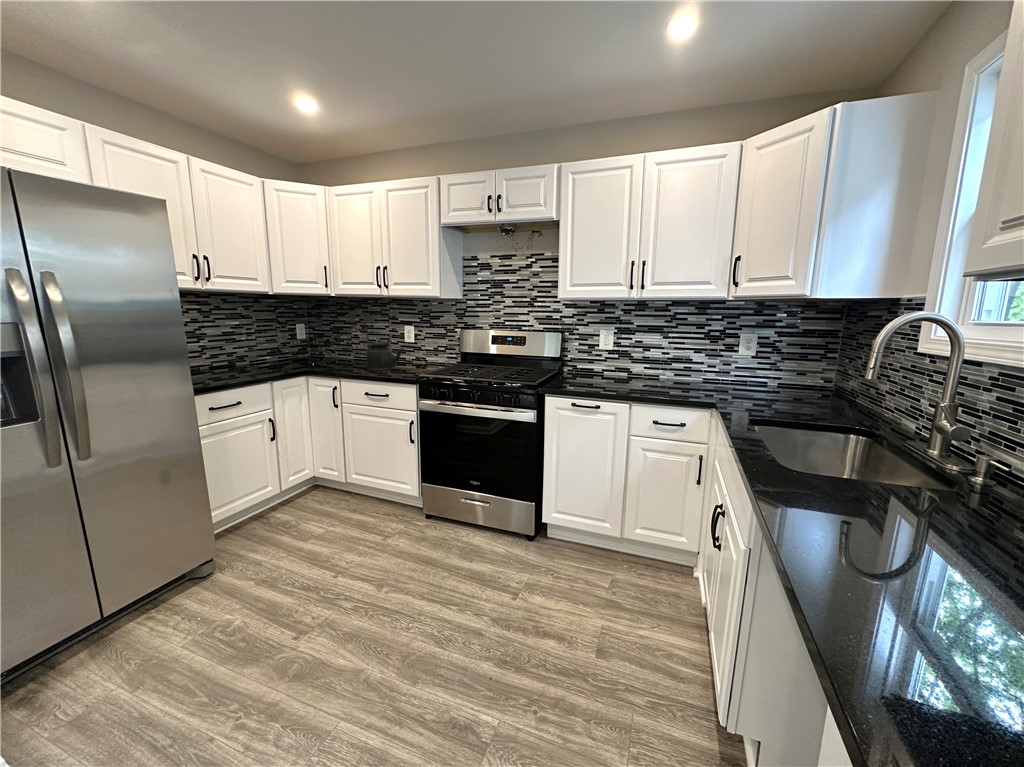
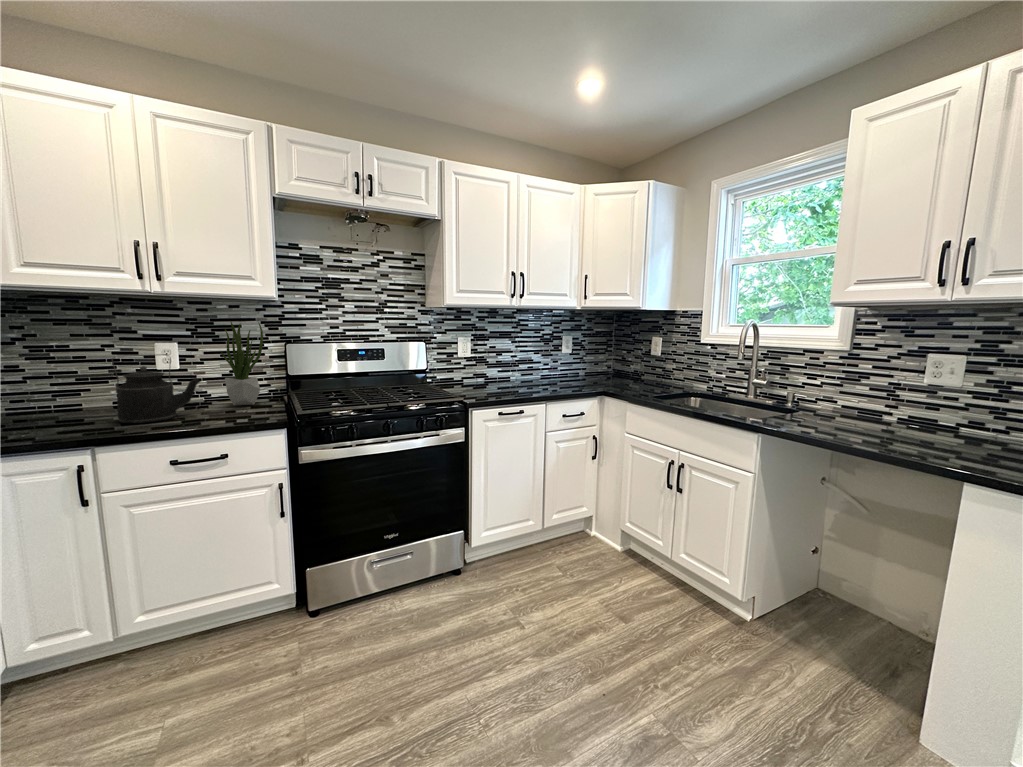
potted plant: none [417,313,443,370] -> present [222,322,263,405]

